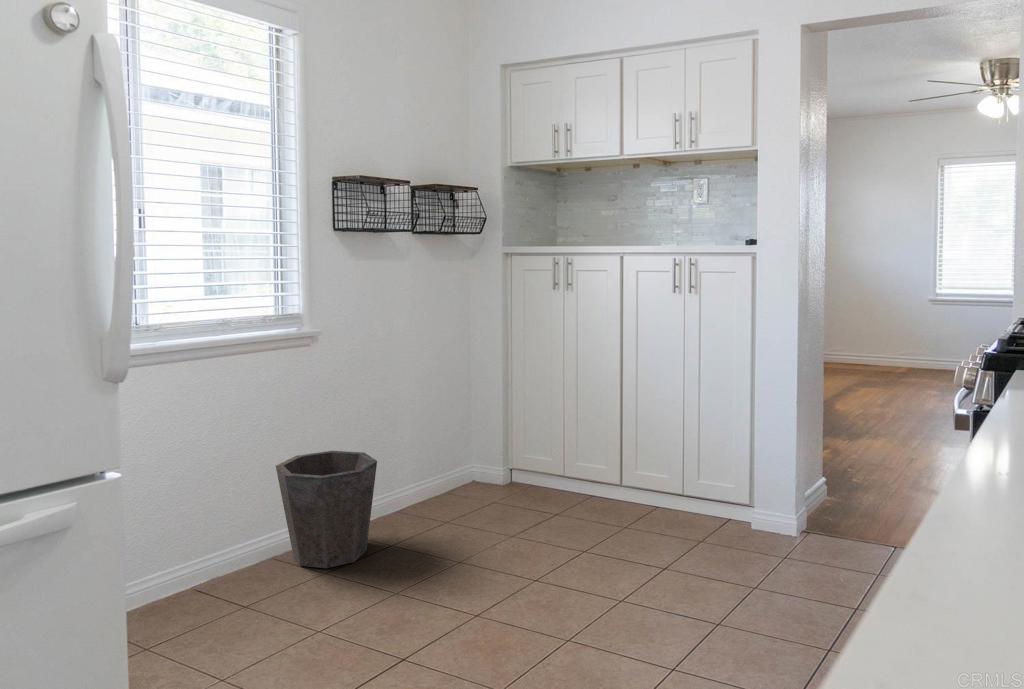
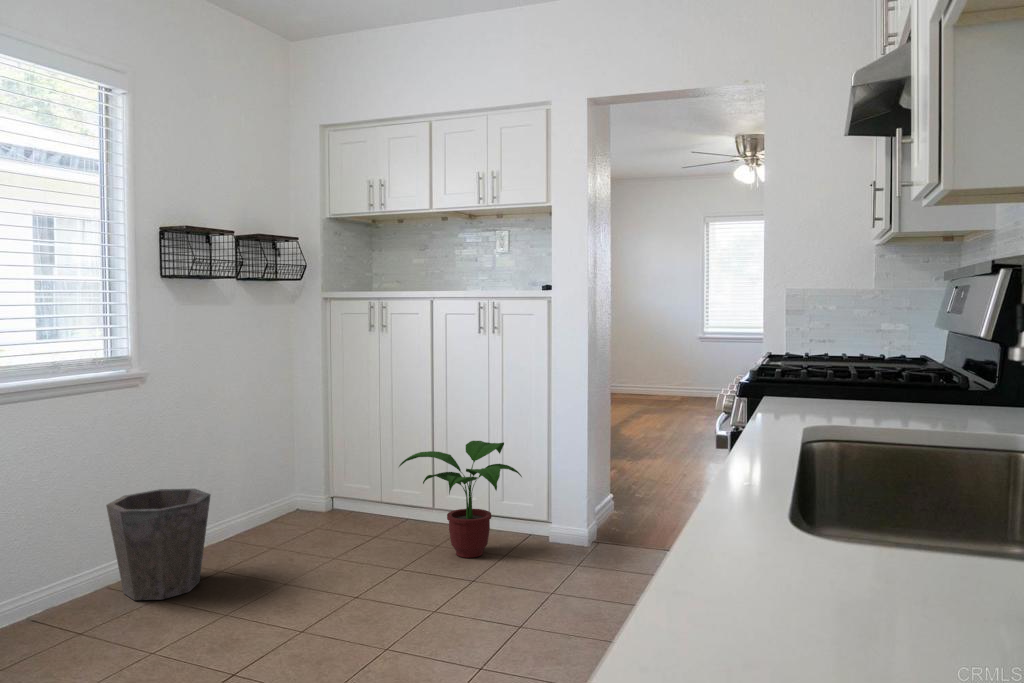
potted plant: none [576,416,722,552] -> present [399,441,522,558]

